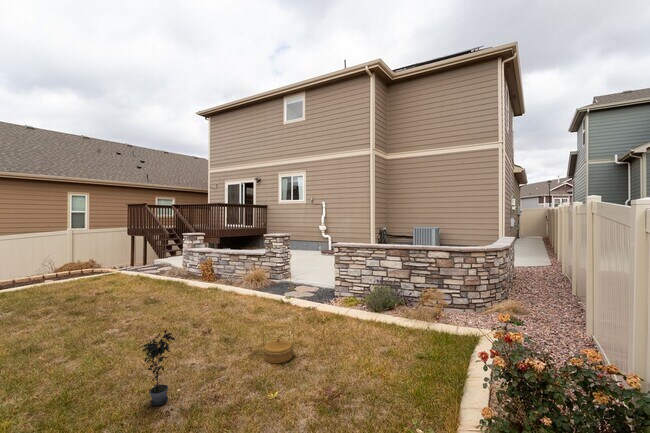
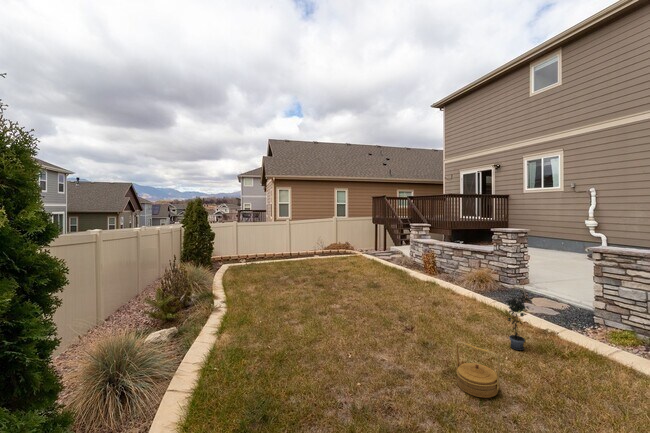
potted plant: present [140,330,175,405] -> present [506,293,532,350]

